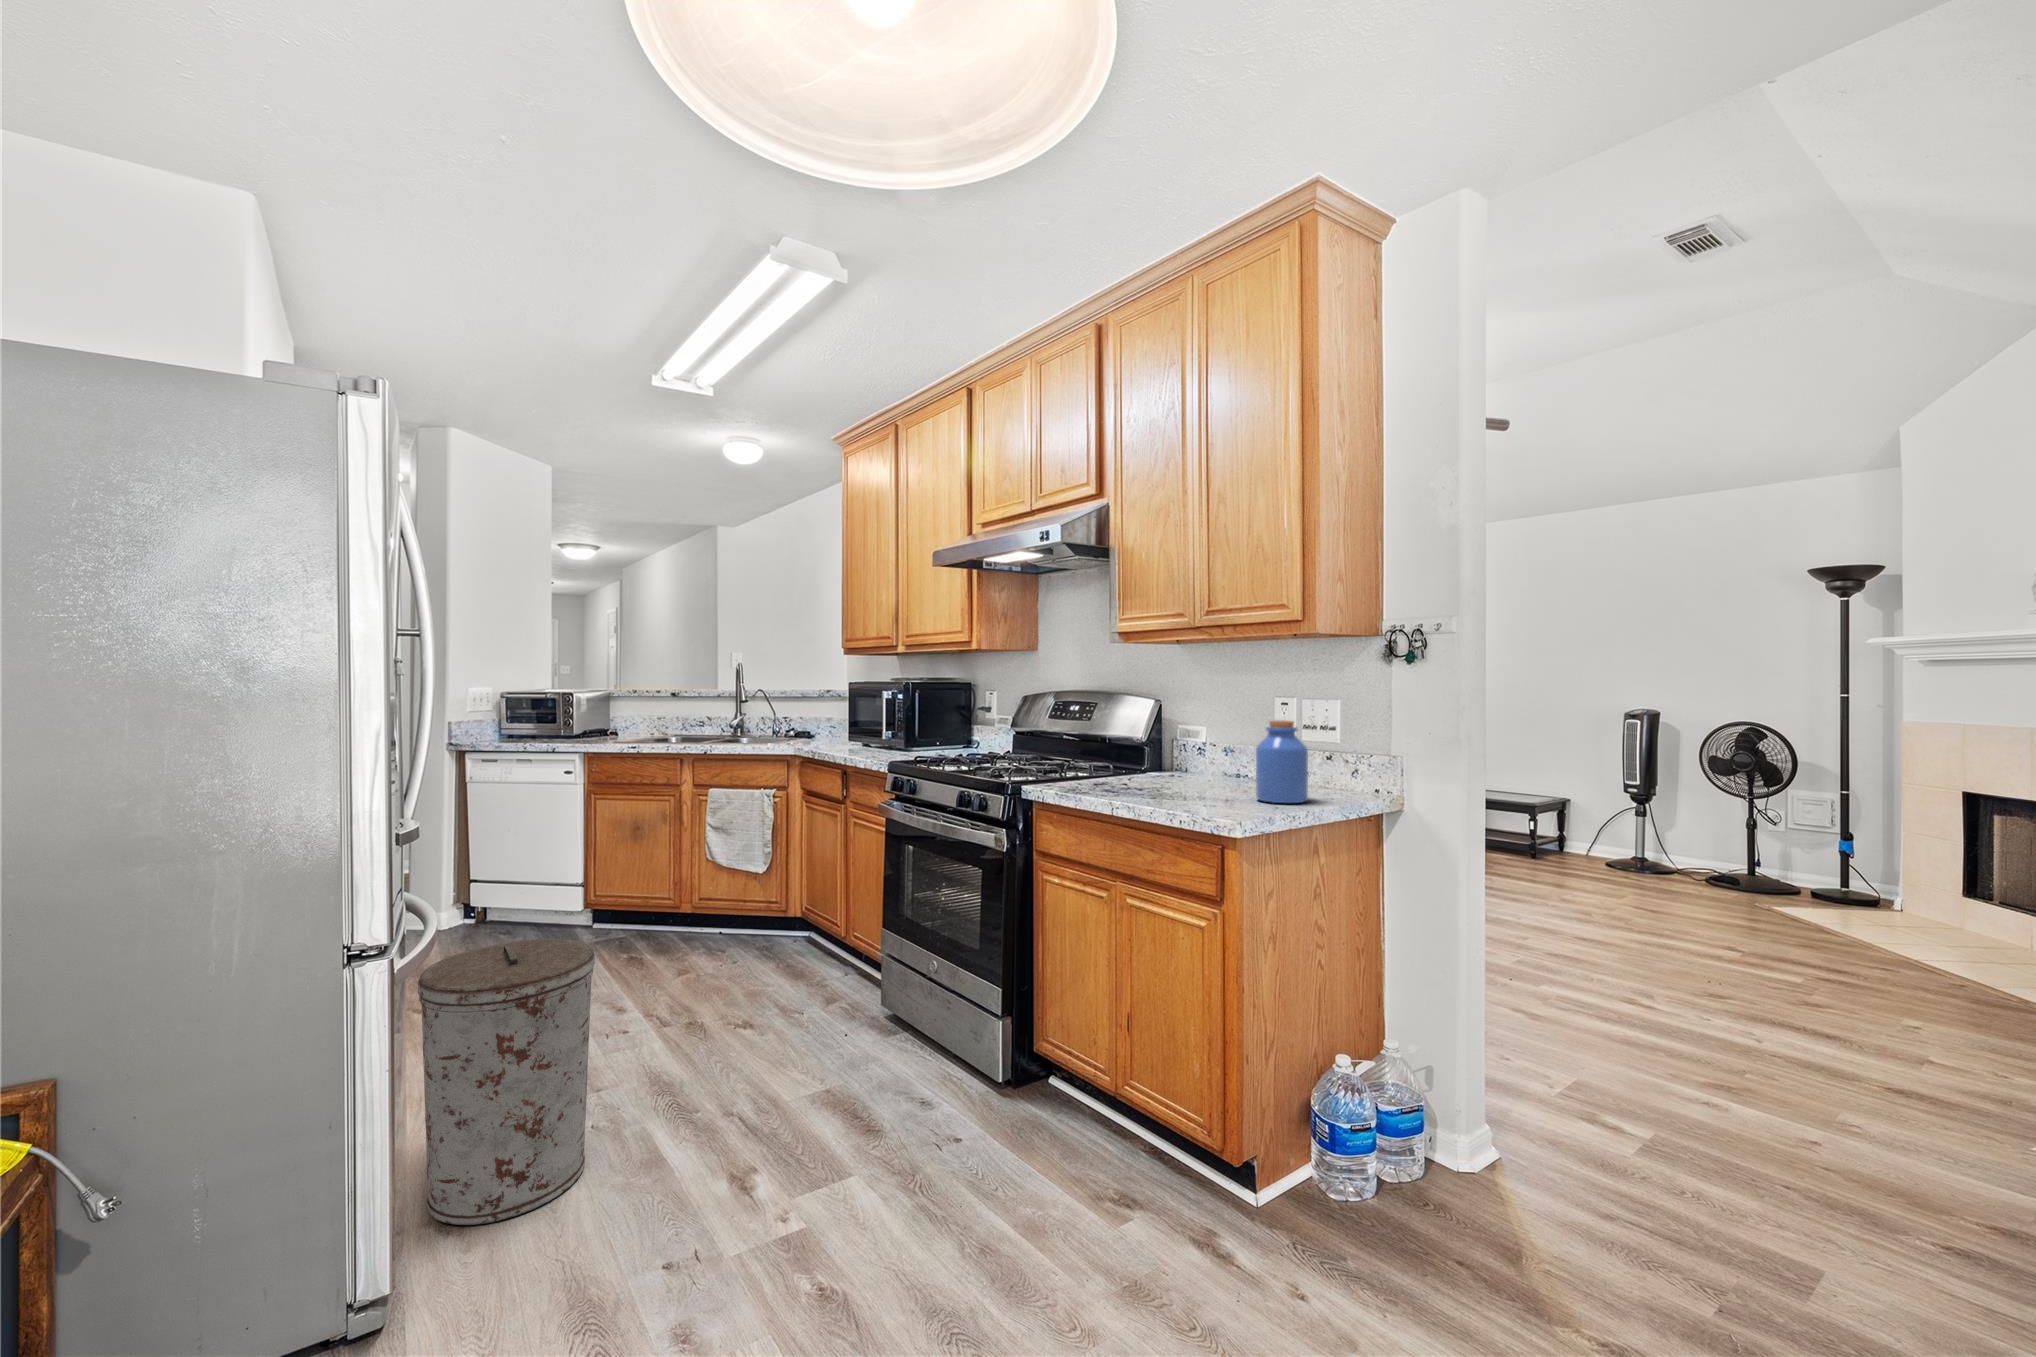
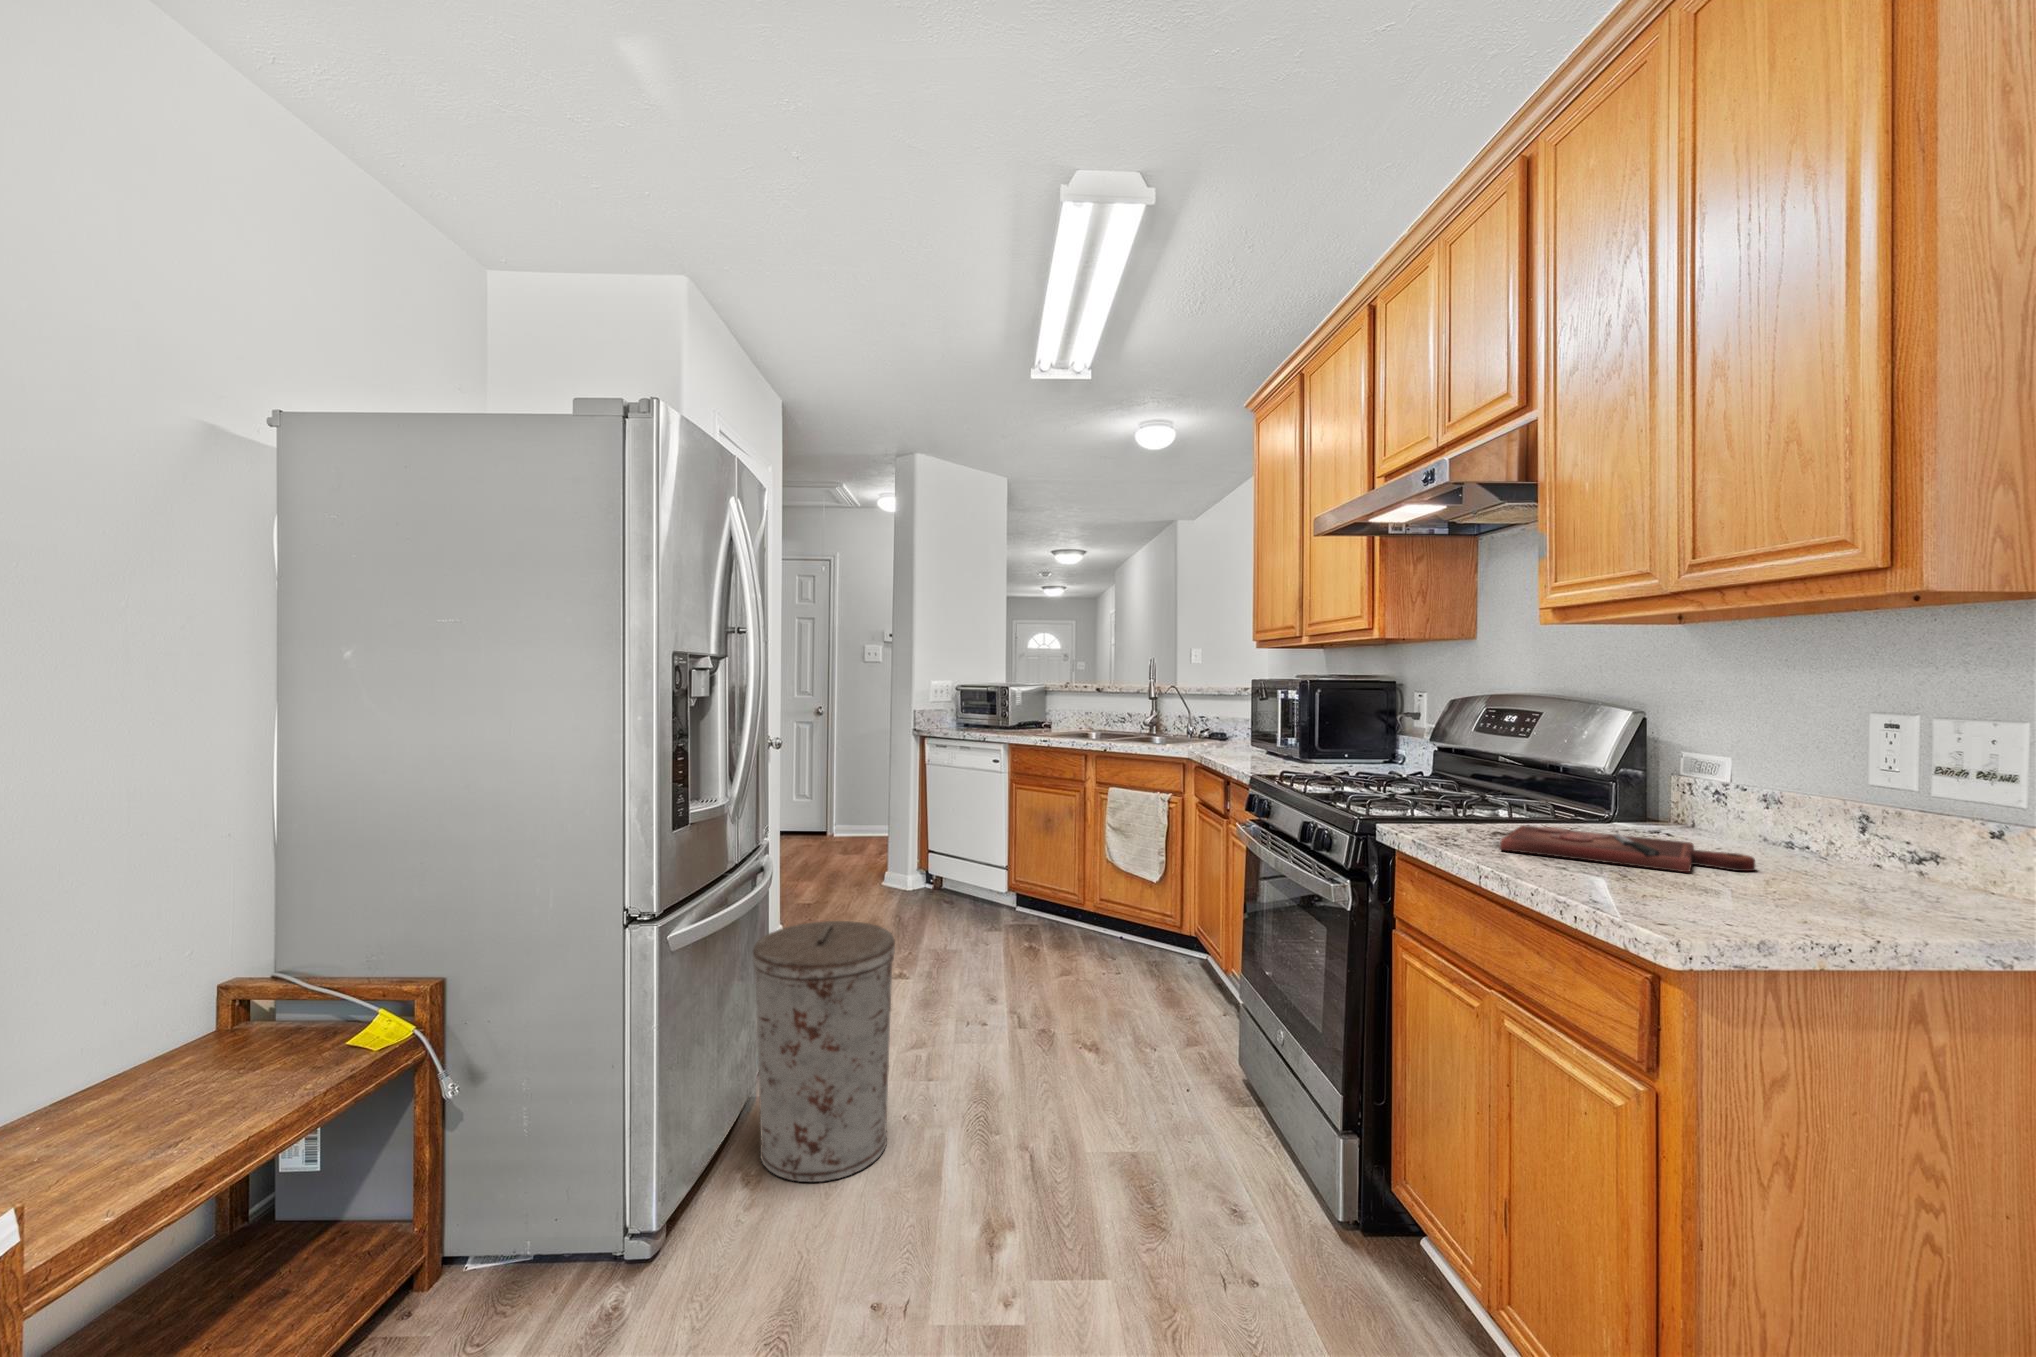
jar: present [1256,720,1308,803] -> none [1770,758,1901,922]
cutting board: none [1112,776,1236,792] -> present [1500,825,1755,872]

